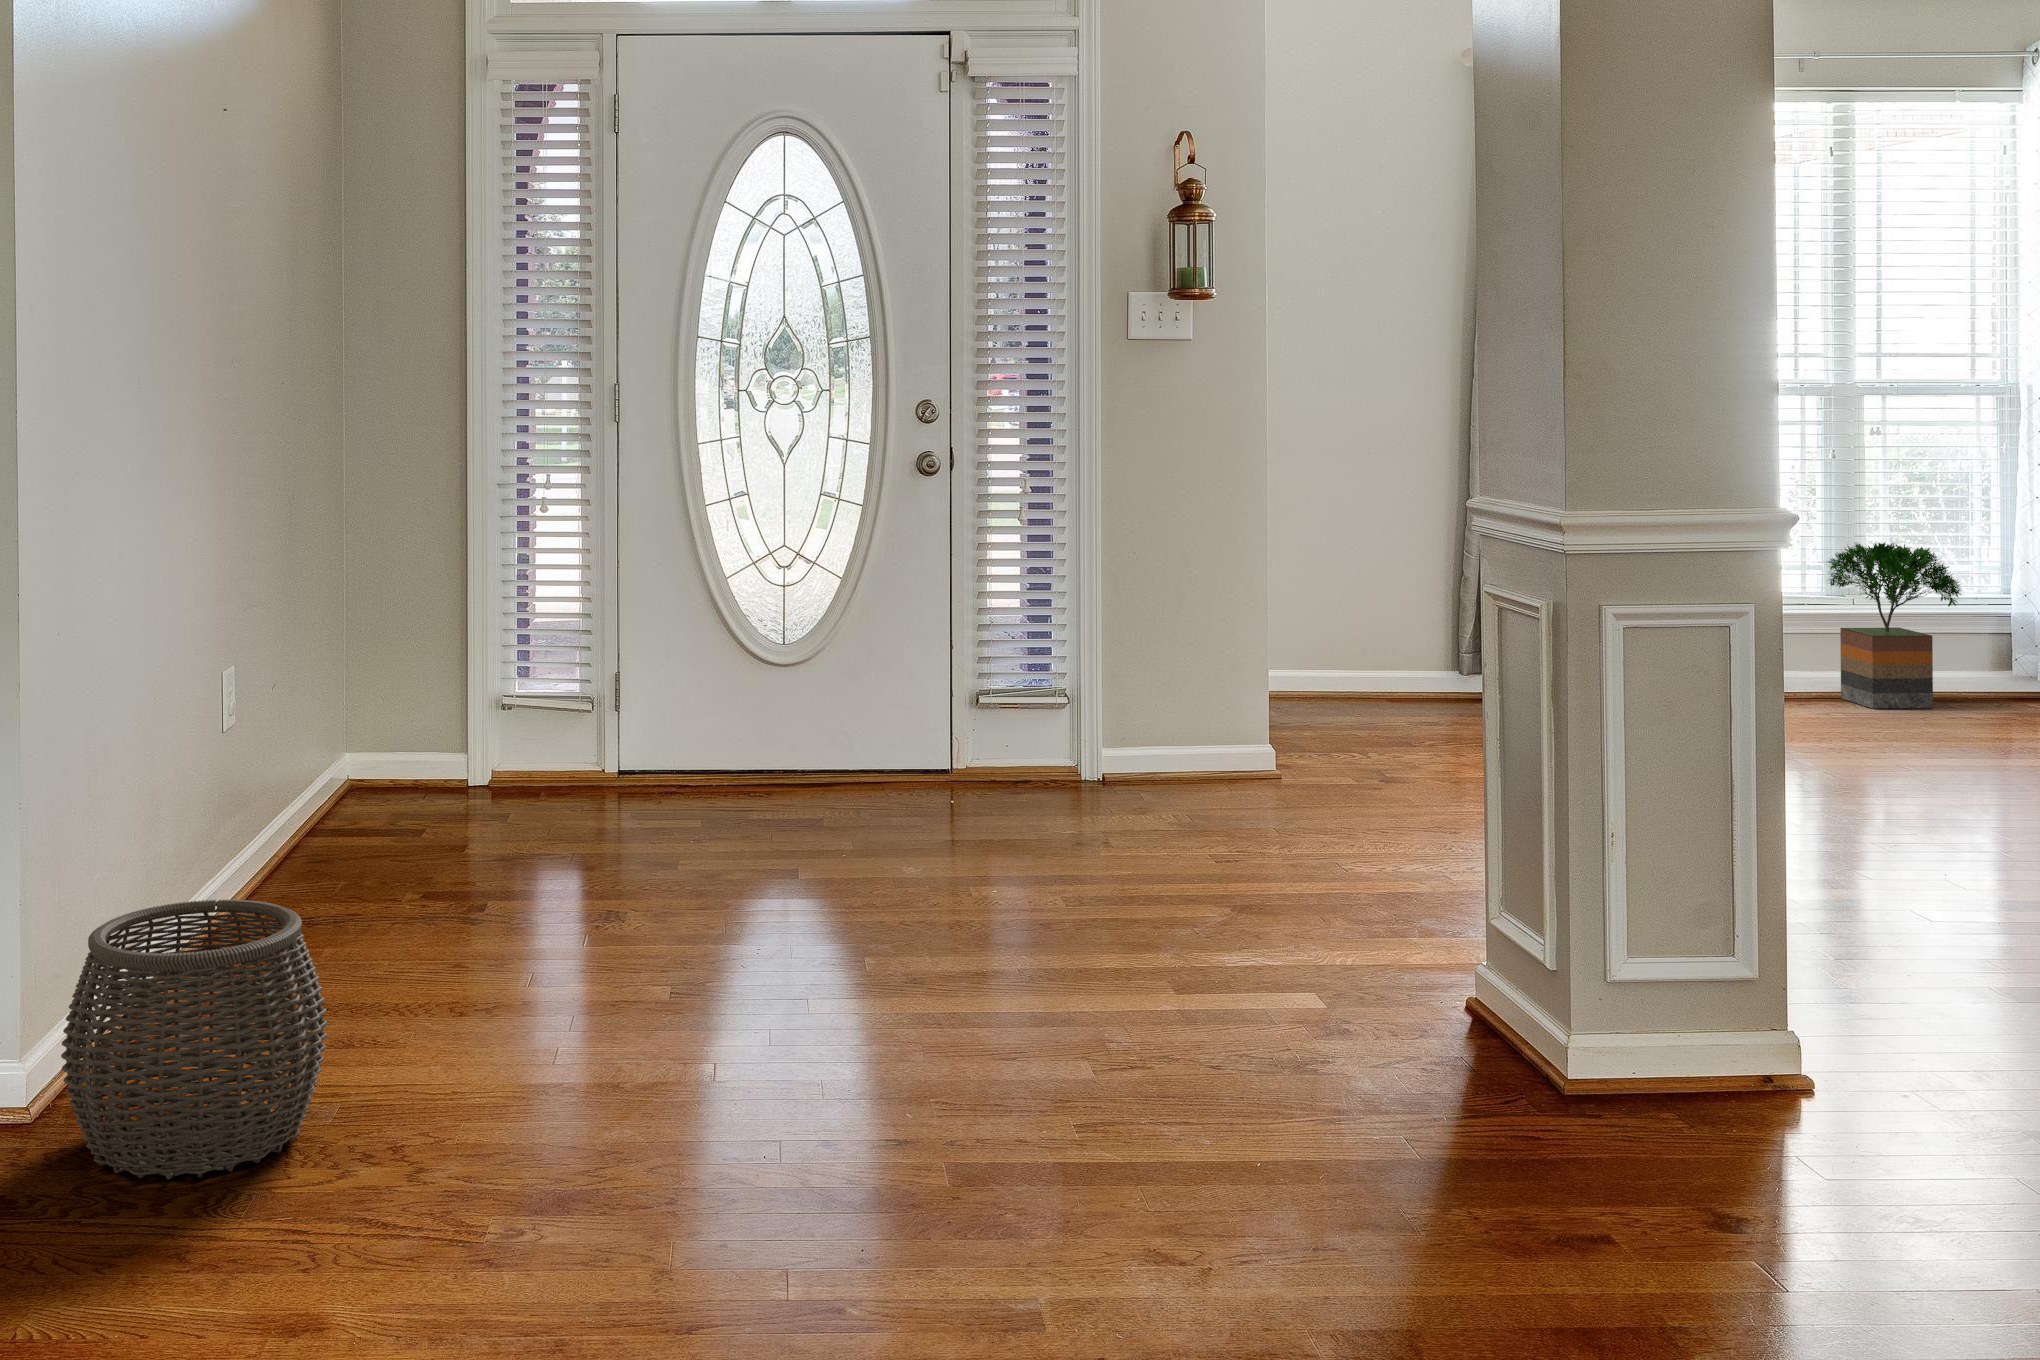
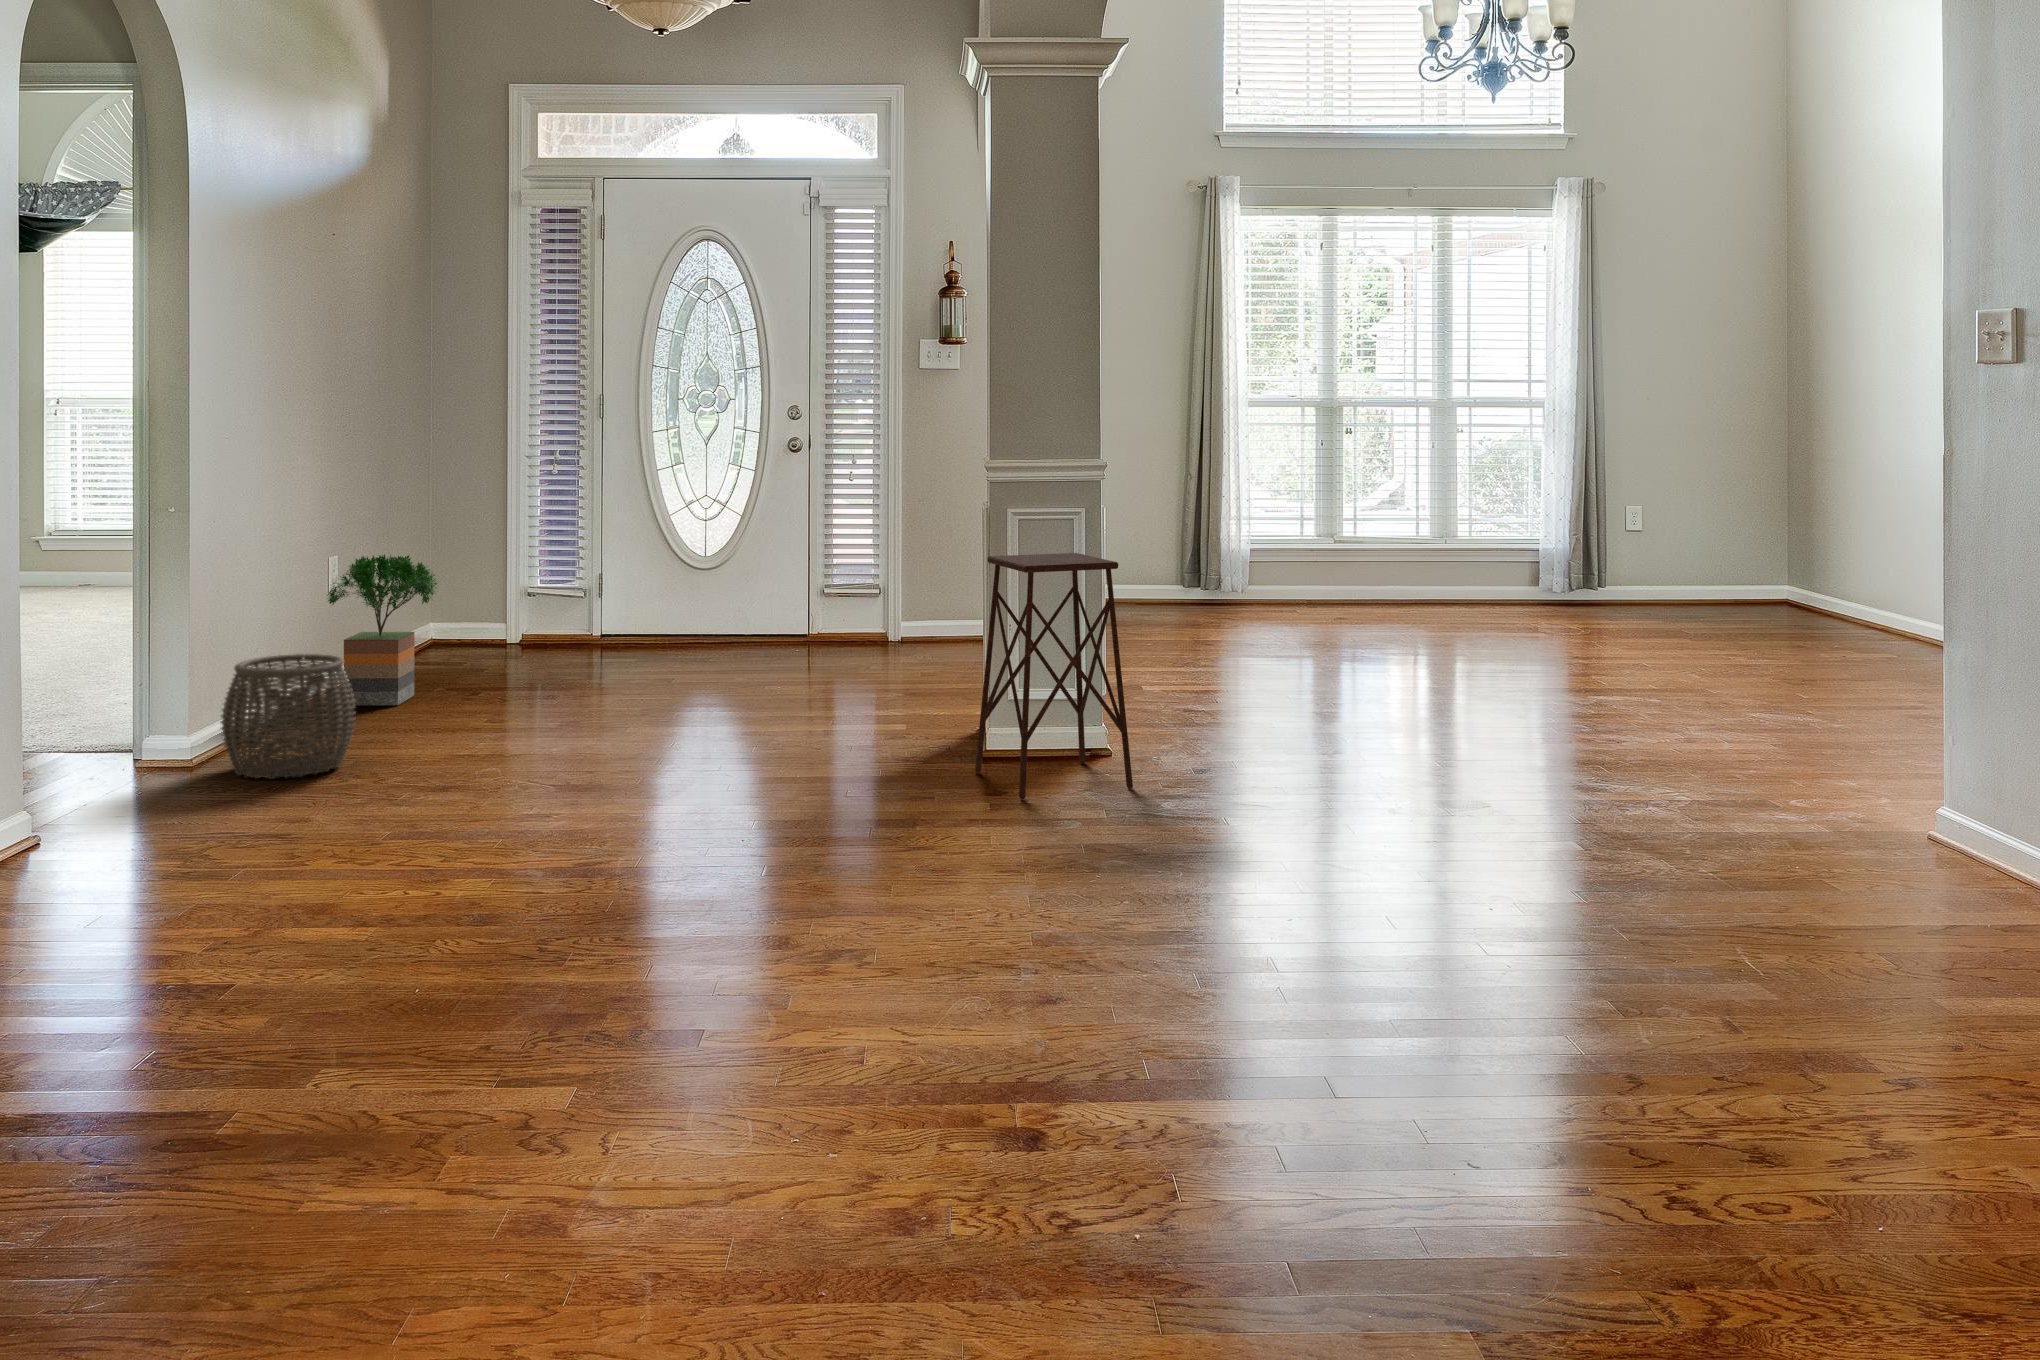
potted tree: present [1828,542,1961,709] -> present [327,554,437,705]
side table: none [1596,696,1989,1248] -> present [975,553,1133,799]

